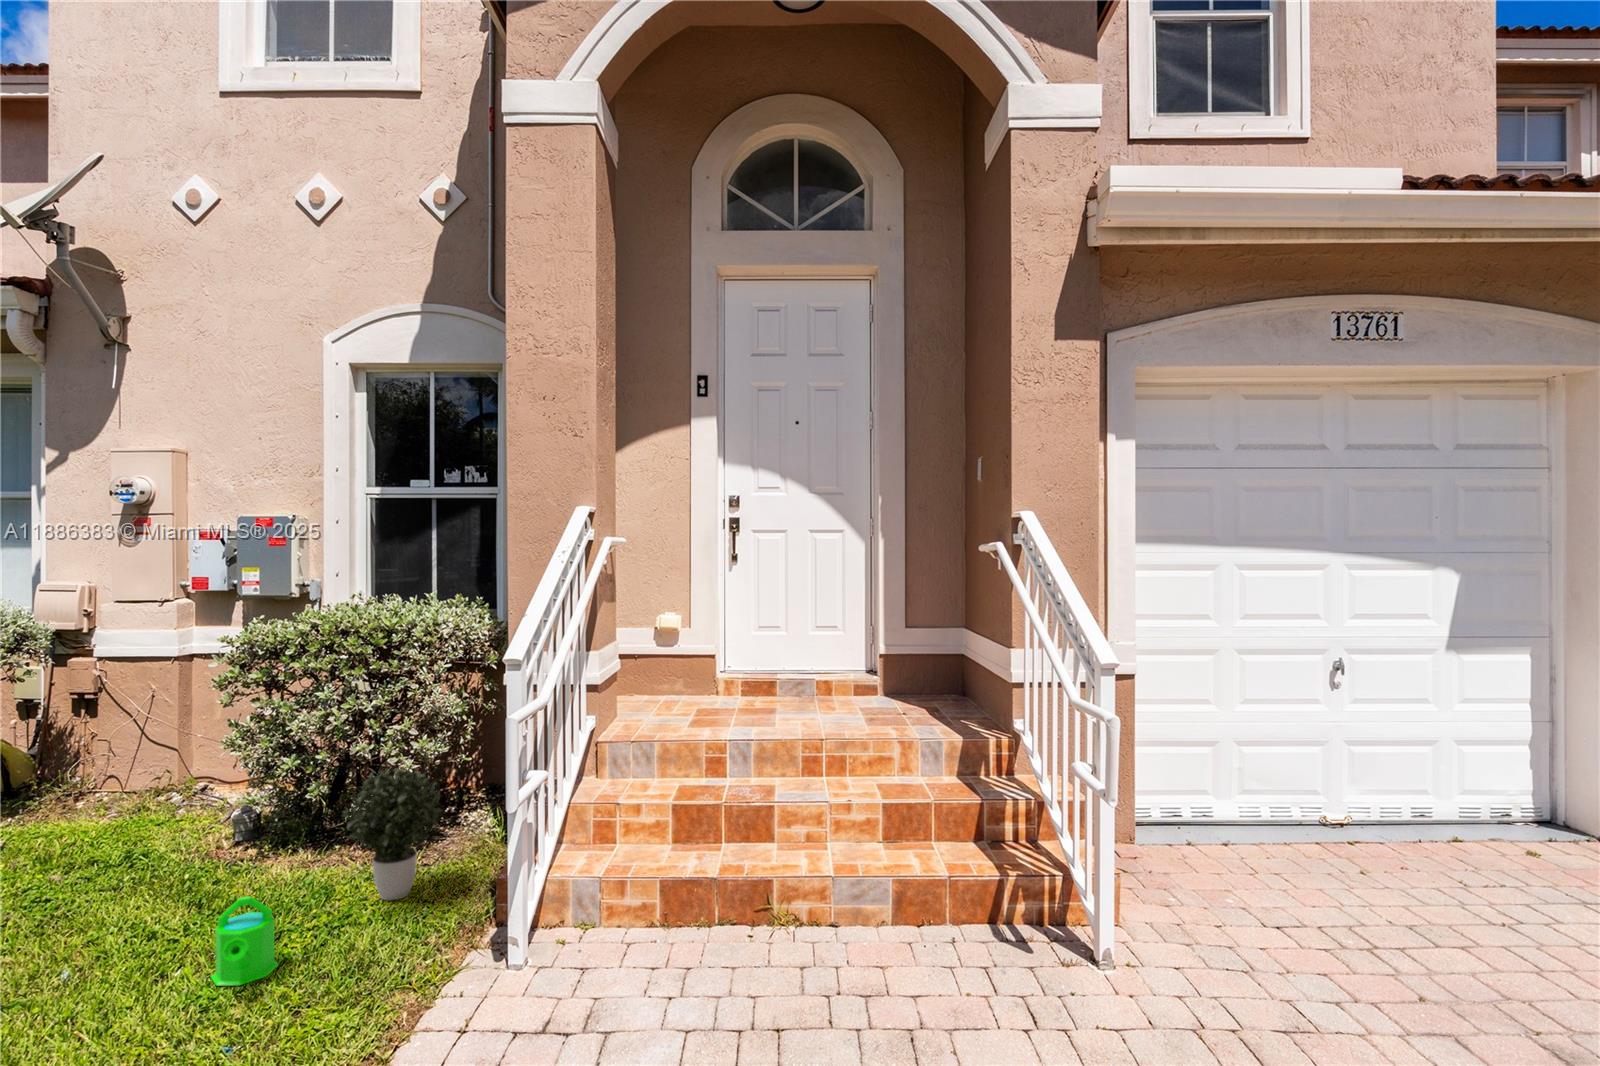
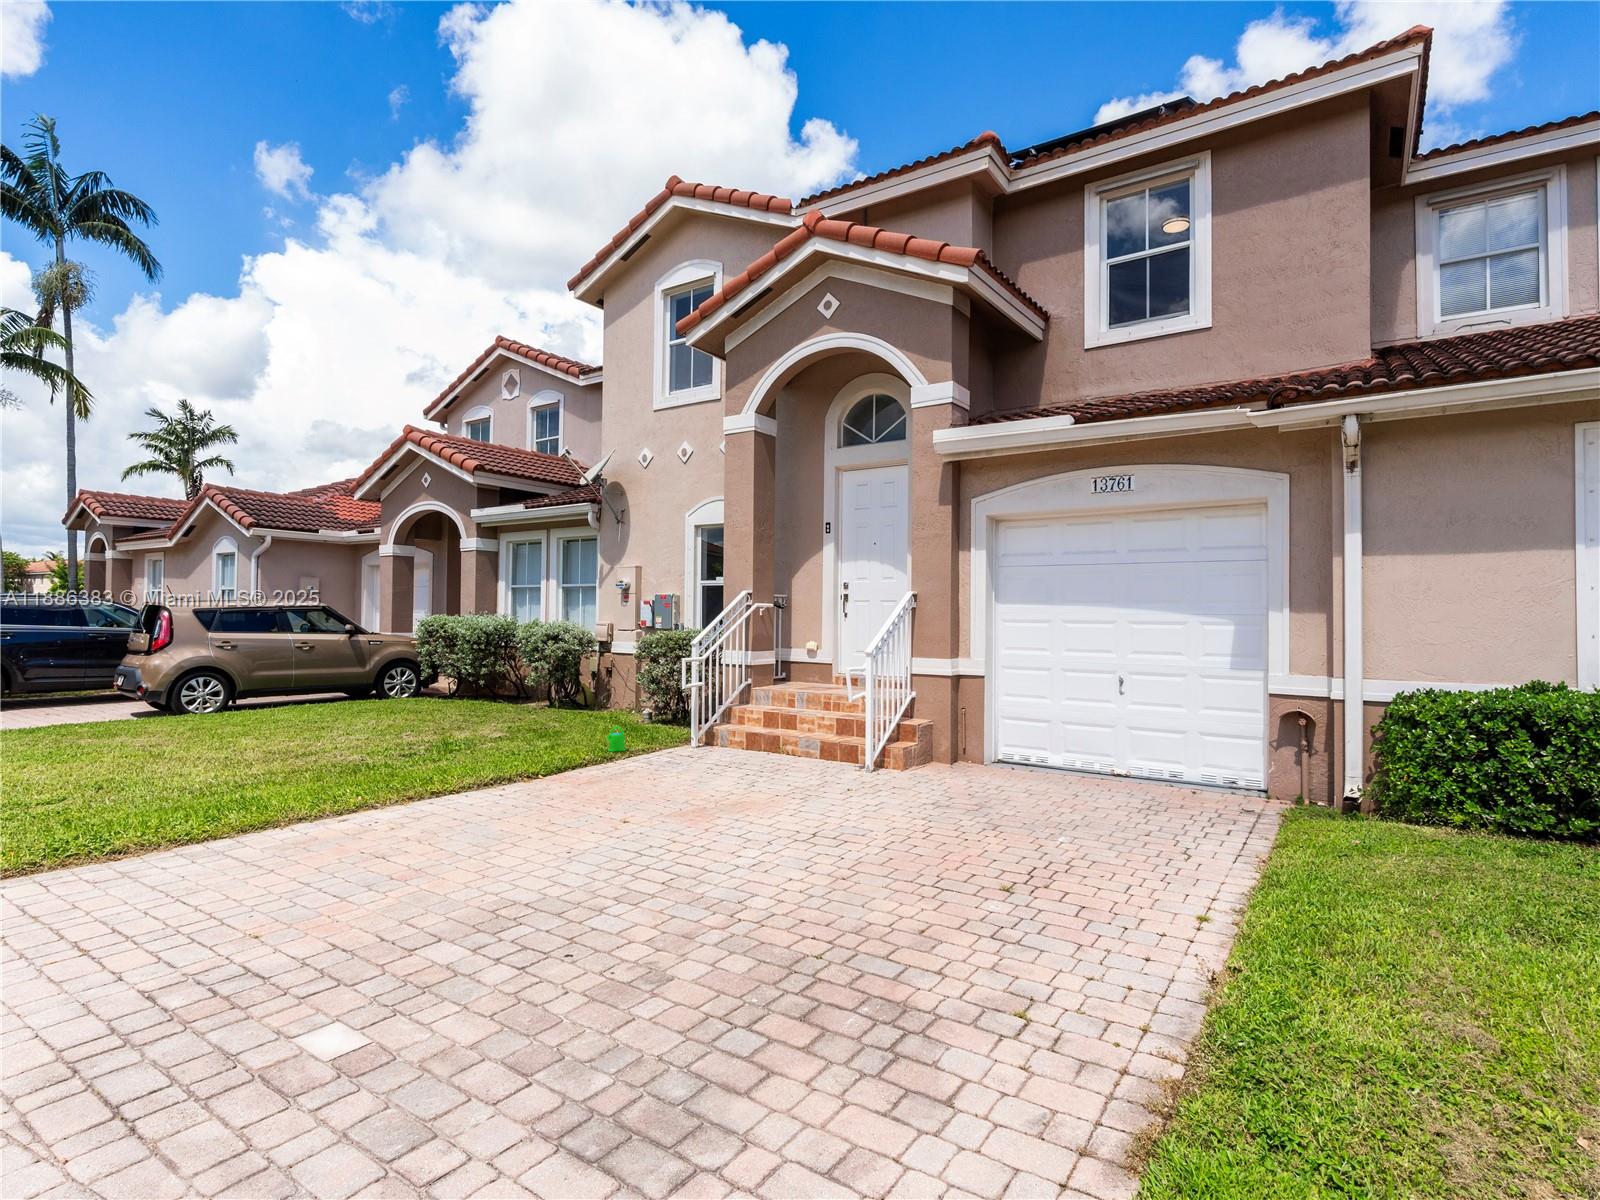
potted plant: present [342,768,442,900] -> none [654,694,689,743]

